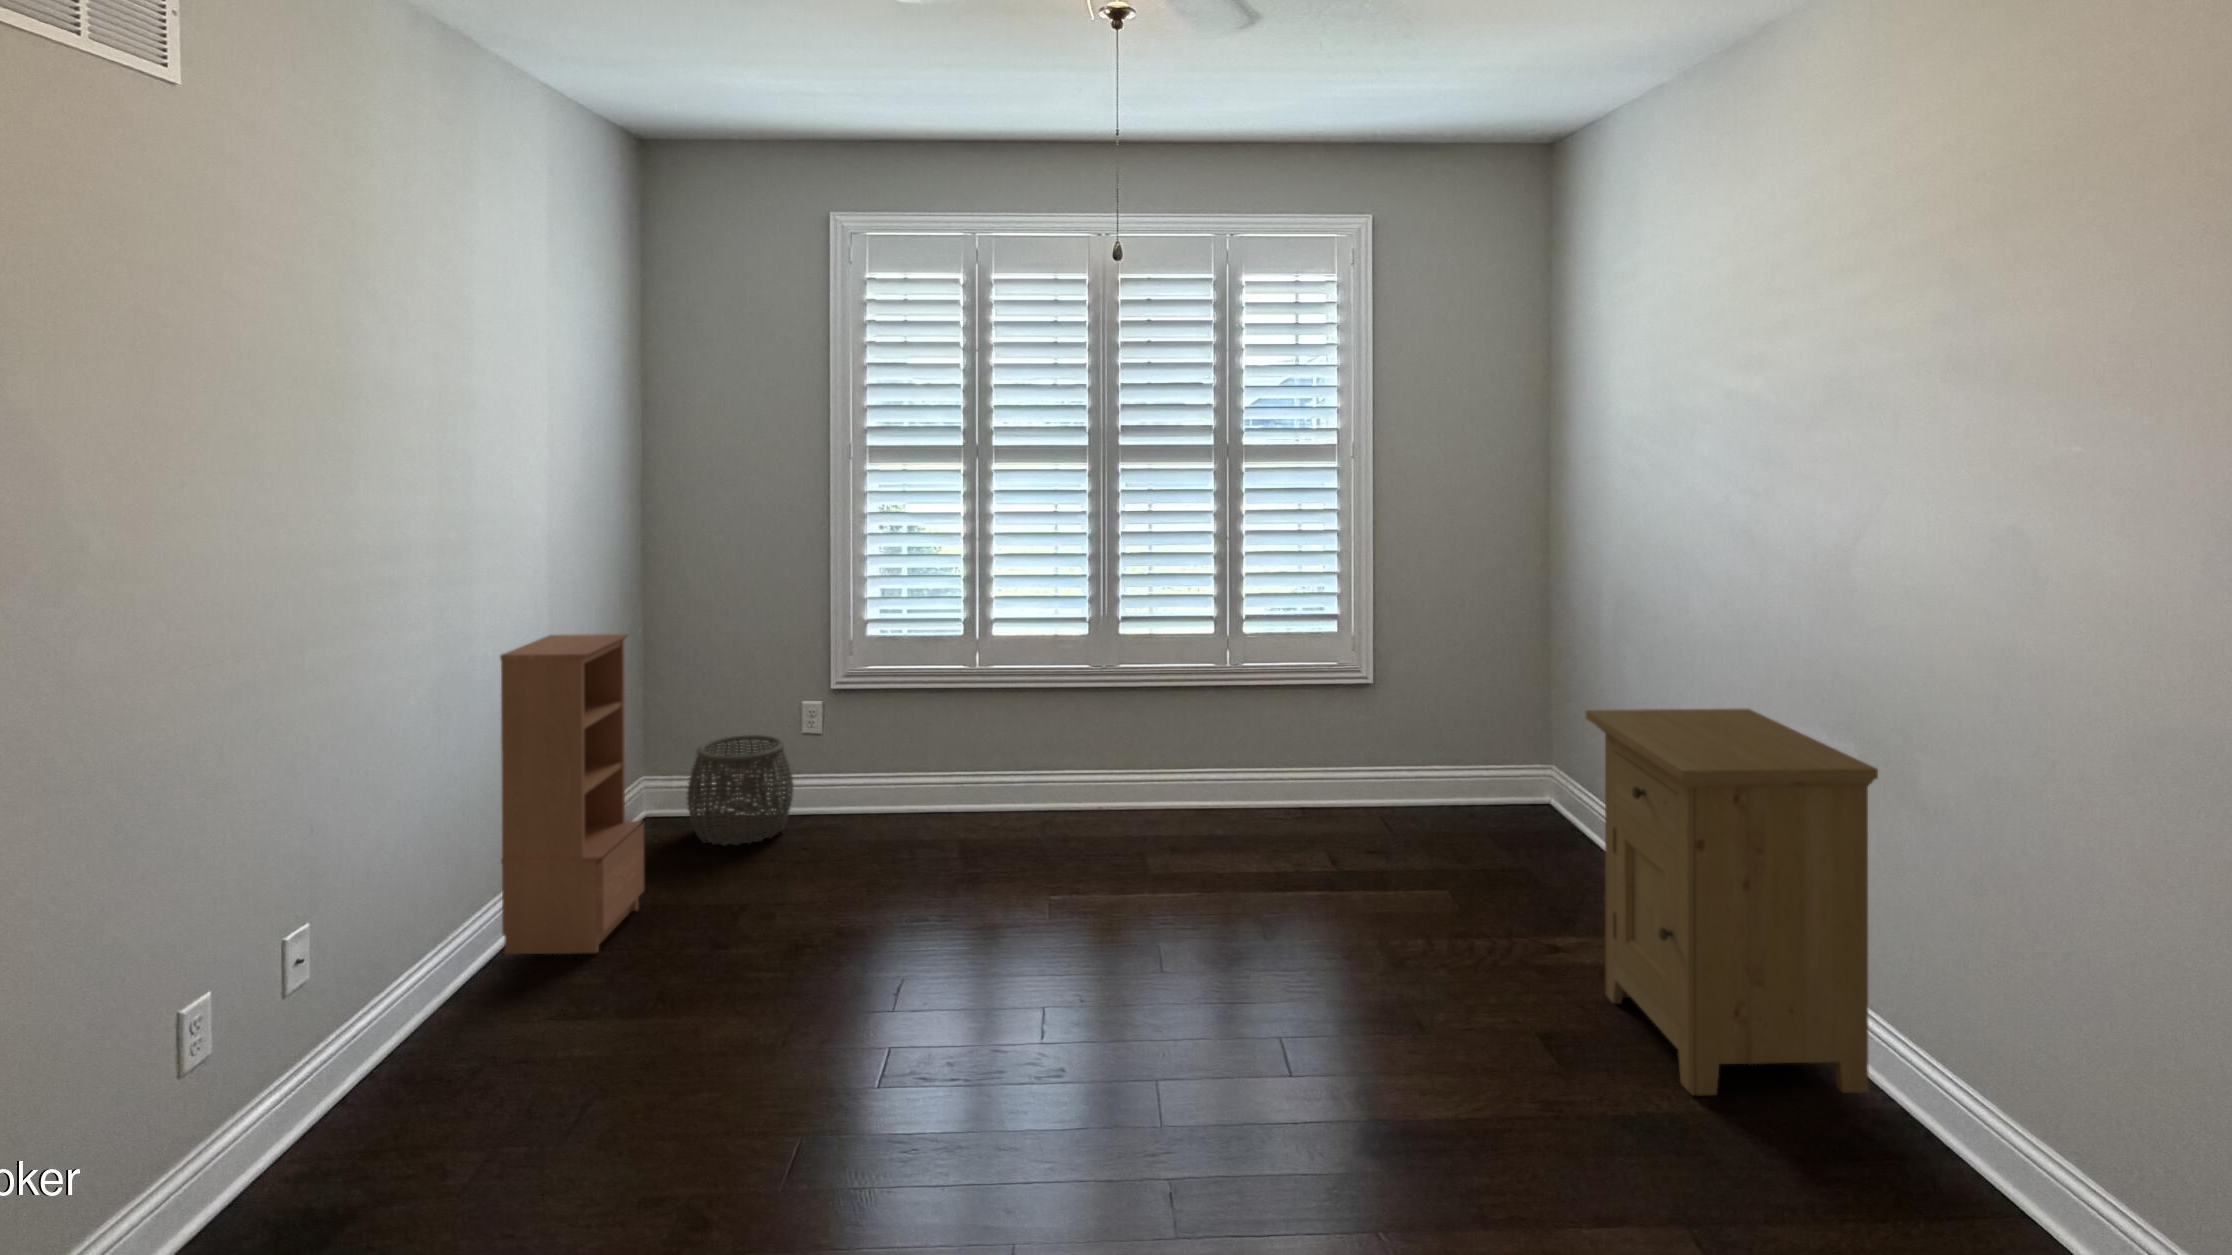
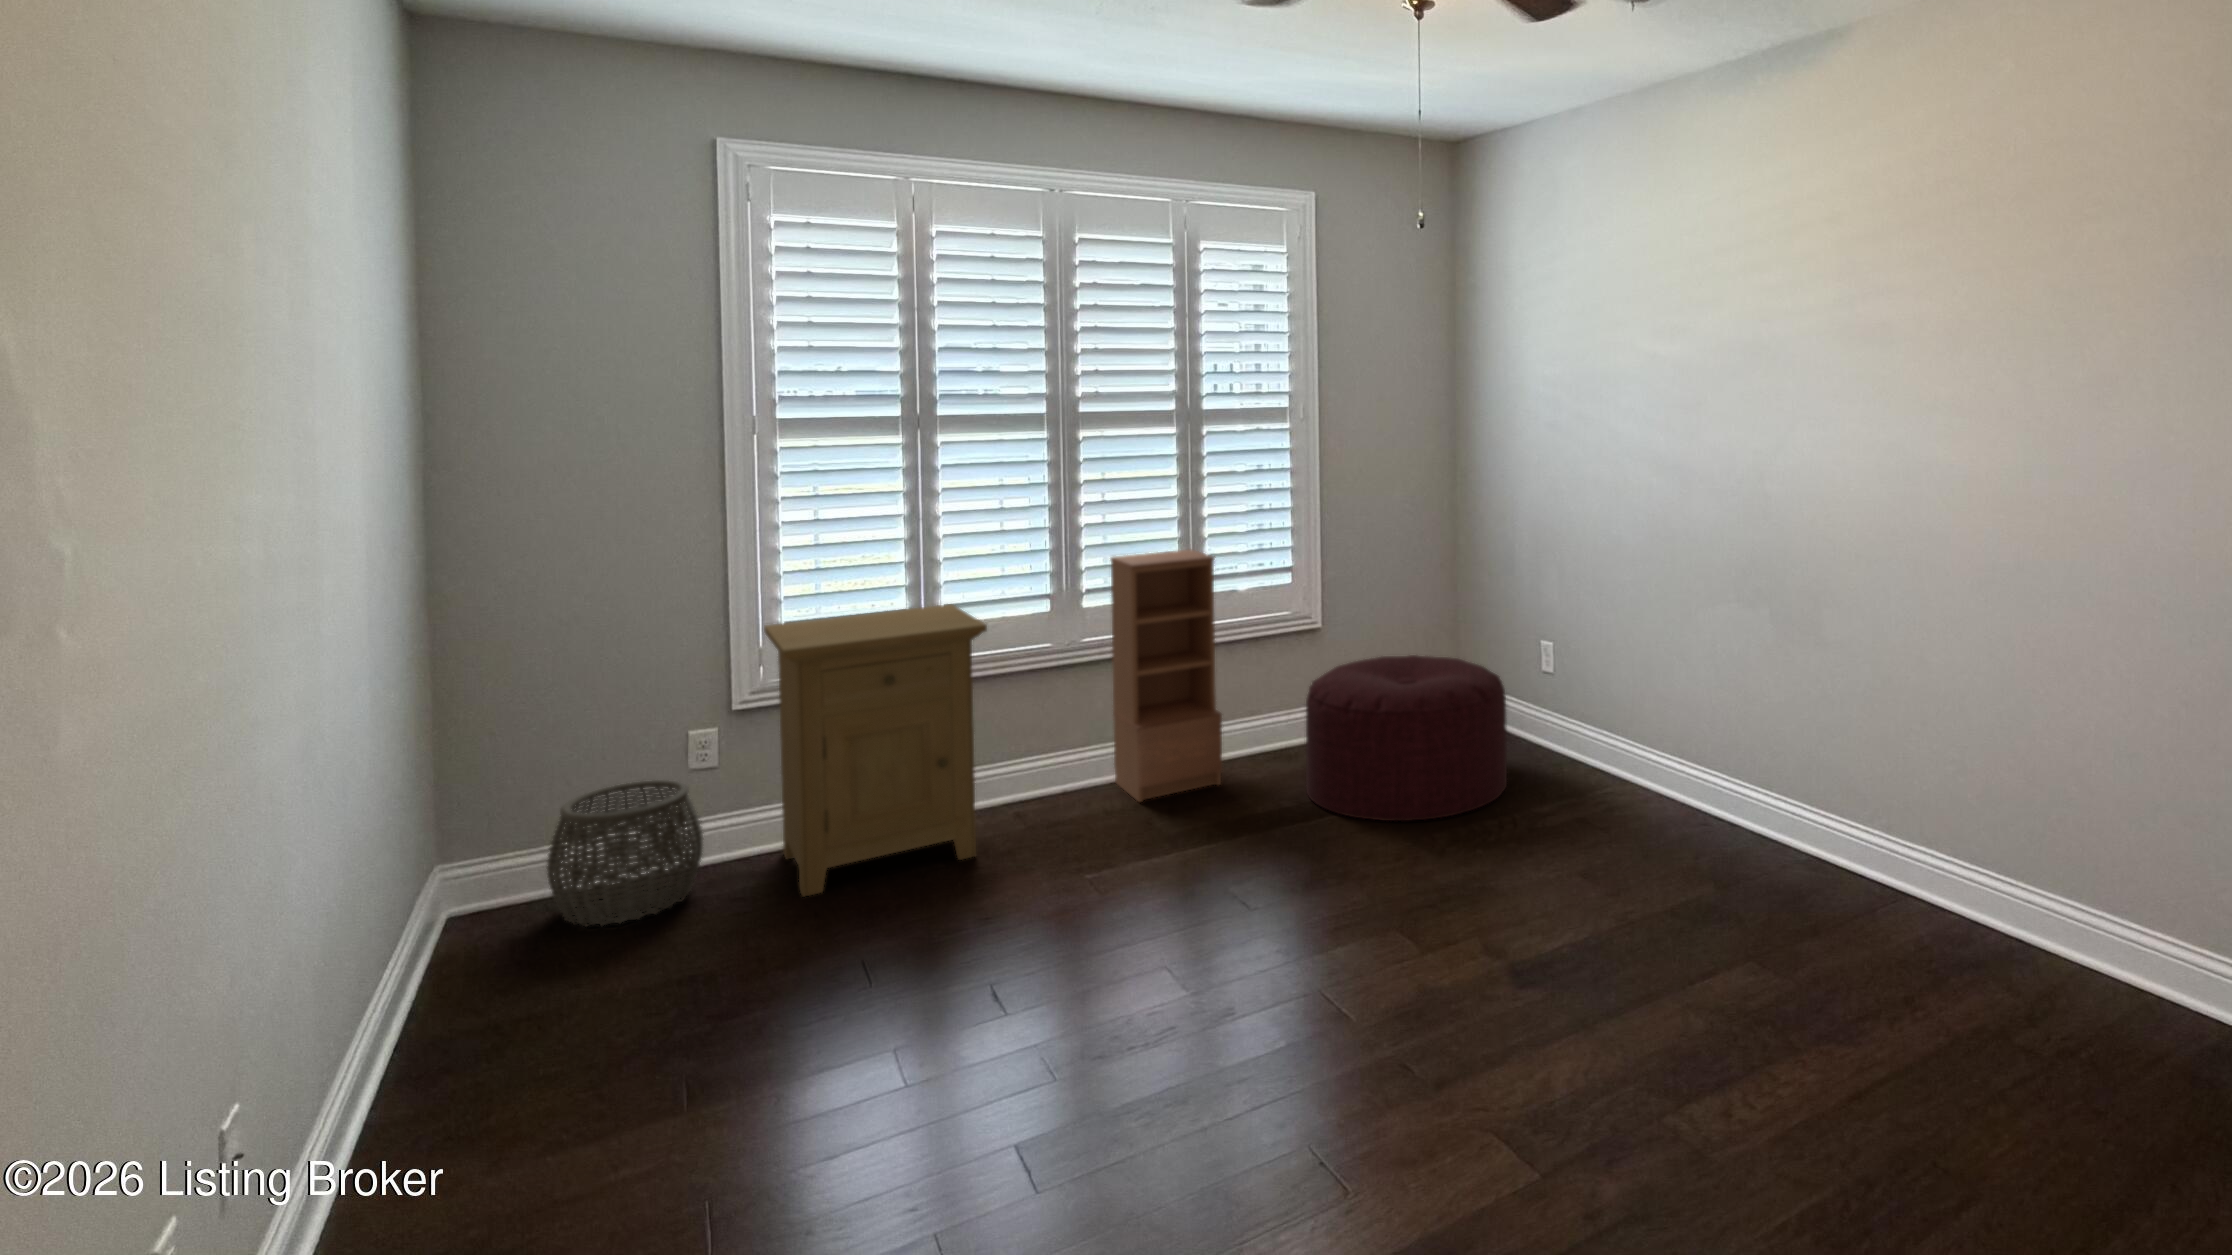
bookcase: present [500,634,644,954] -> present [1110,549,1222,802]
nightstand: present [1585,708,1878,1095] -> present [764,604,987,896]
ottoman: none [1307,722,1537,913] -> present [1306,655,1507,821]

